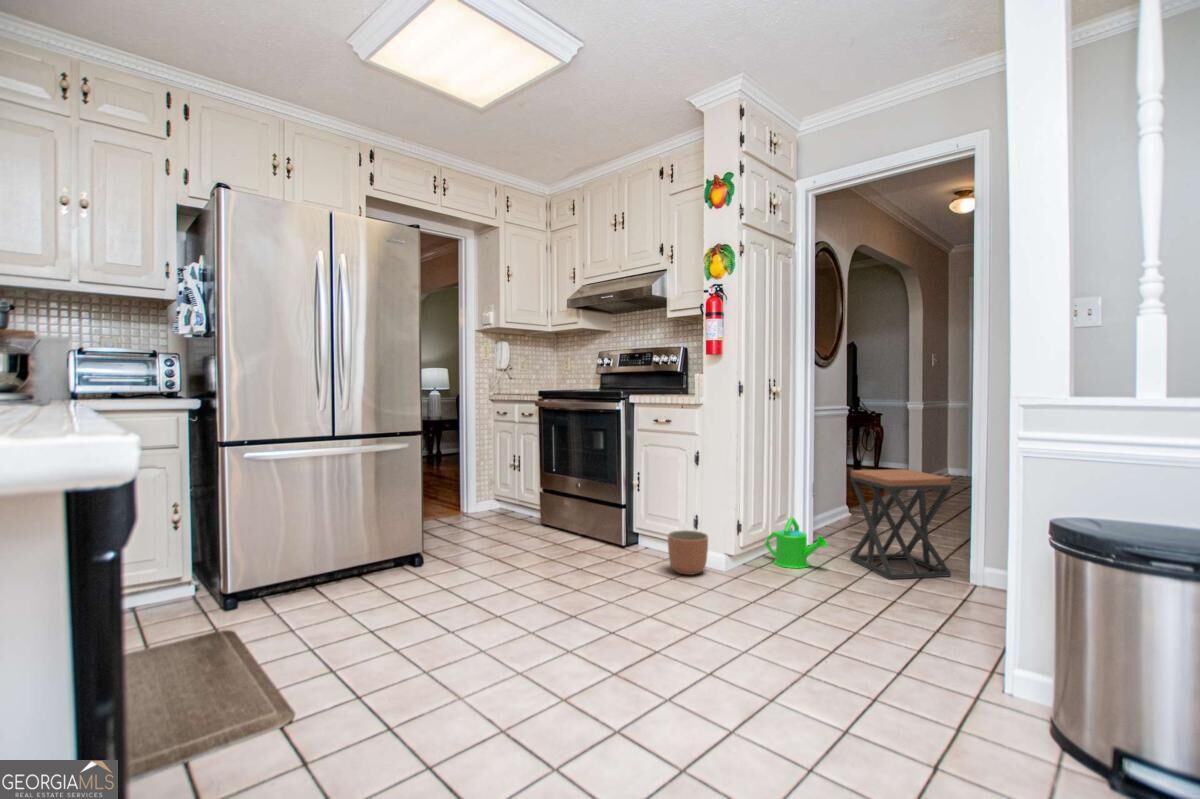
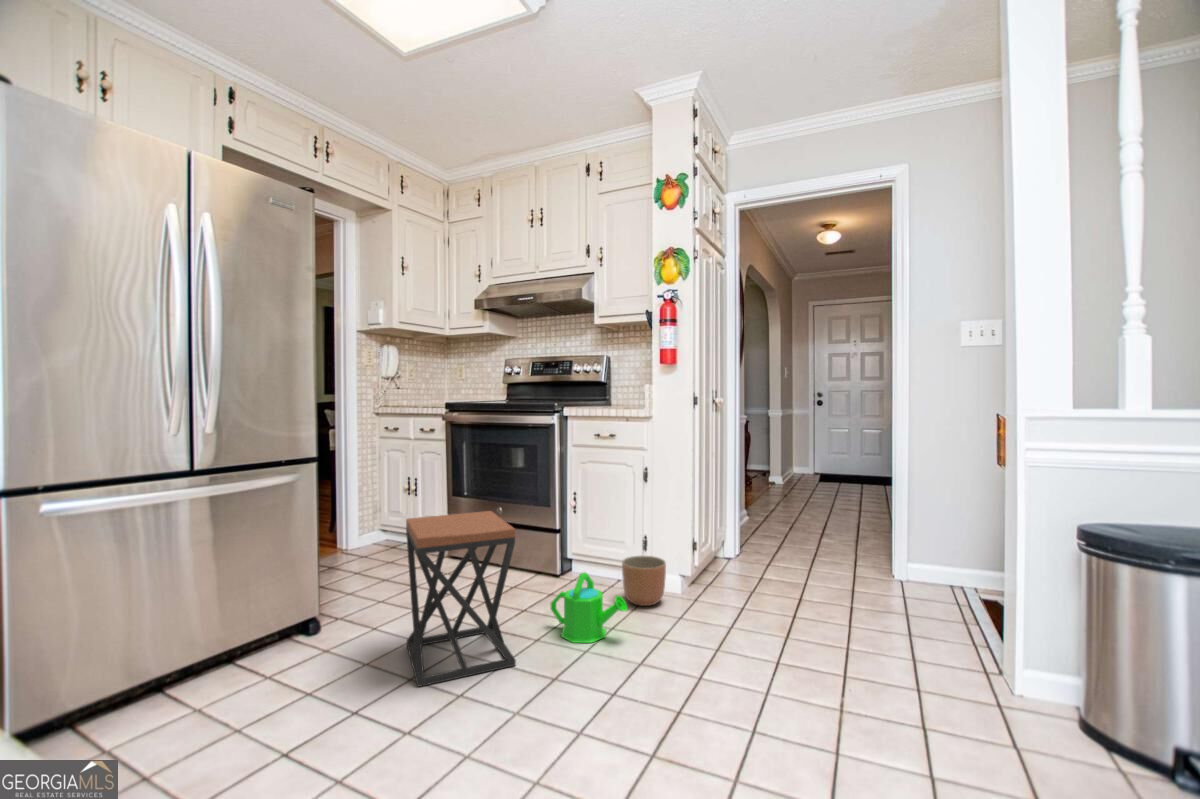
stool: present [850,469,951,579] -> present [406,511,516,687]
watering can: present [765,517,827,568] -> present [550,572,627,643]

